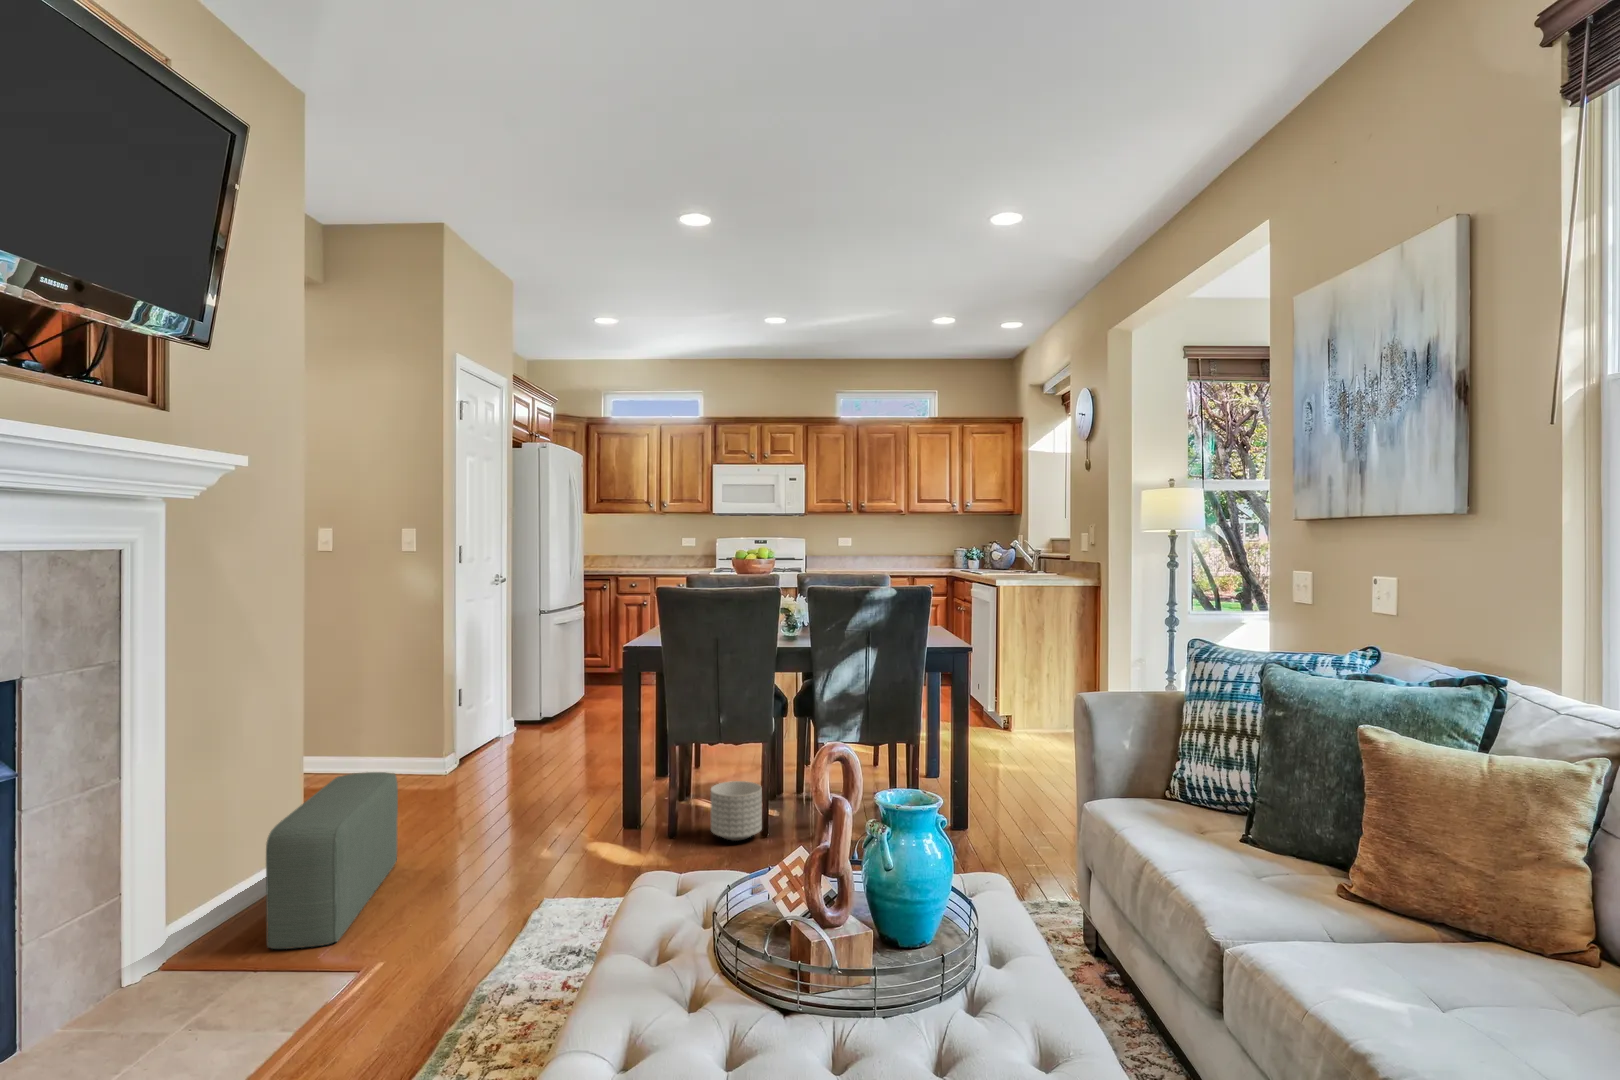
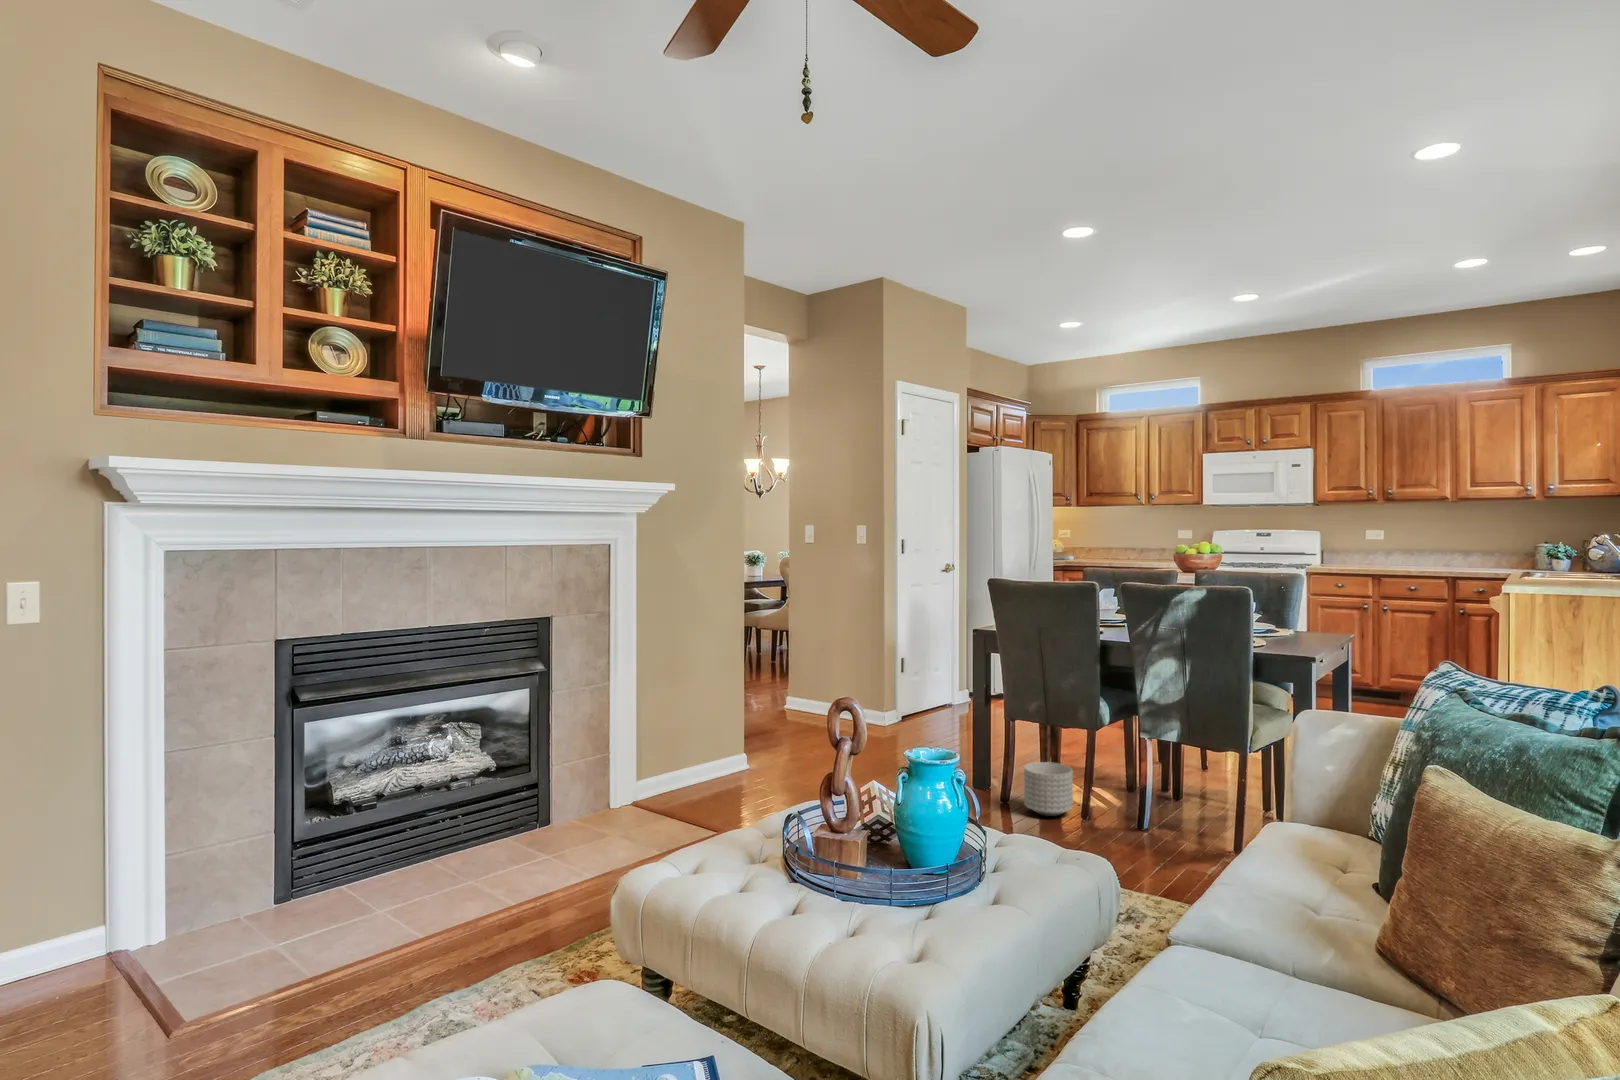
pouf: present [266,772,398,949] -> none [686,707,796,813]

